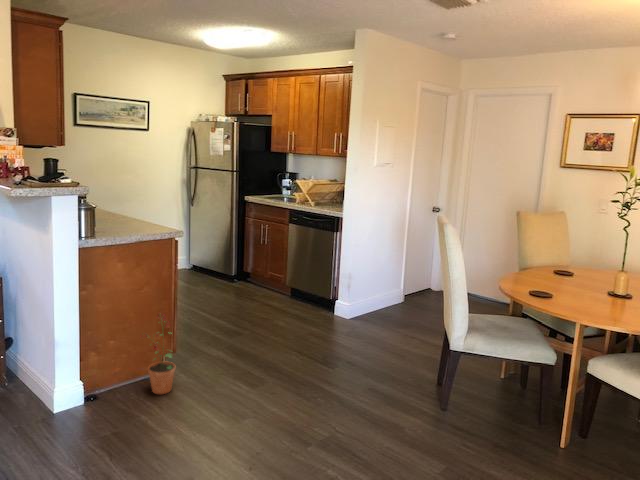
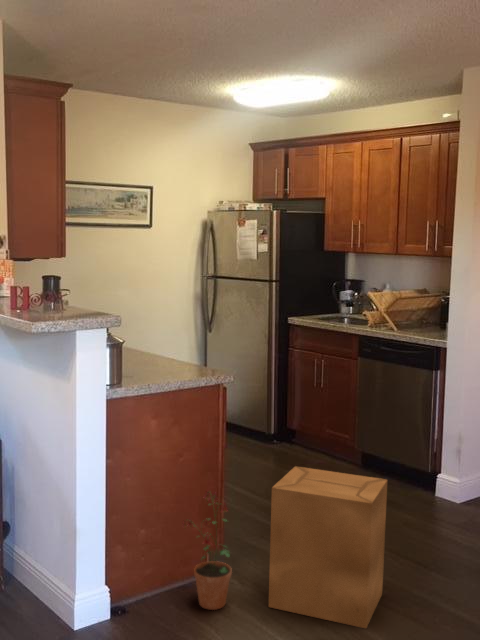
cardboard box: none [201,296,285,403] -> present [269,466,388,628]

